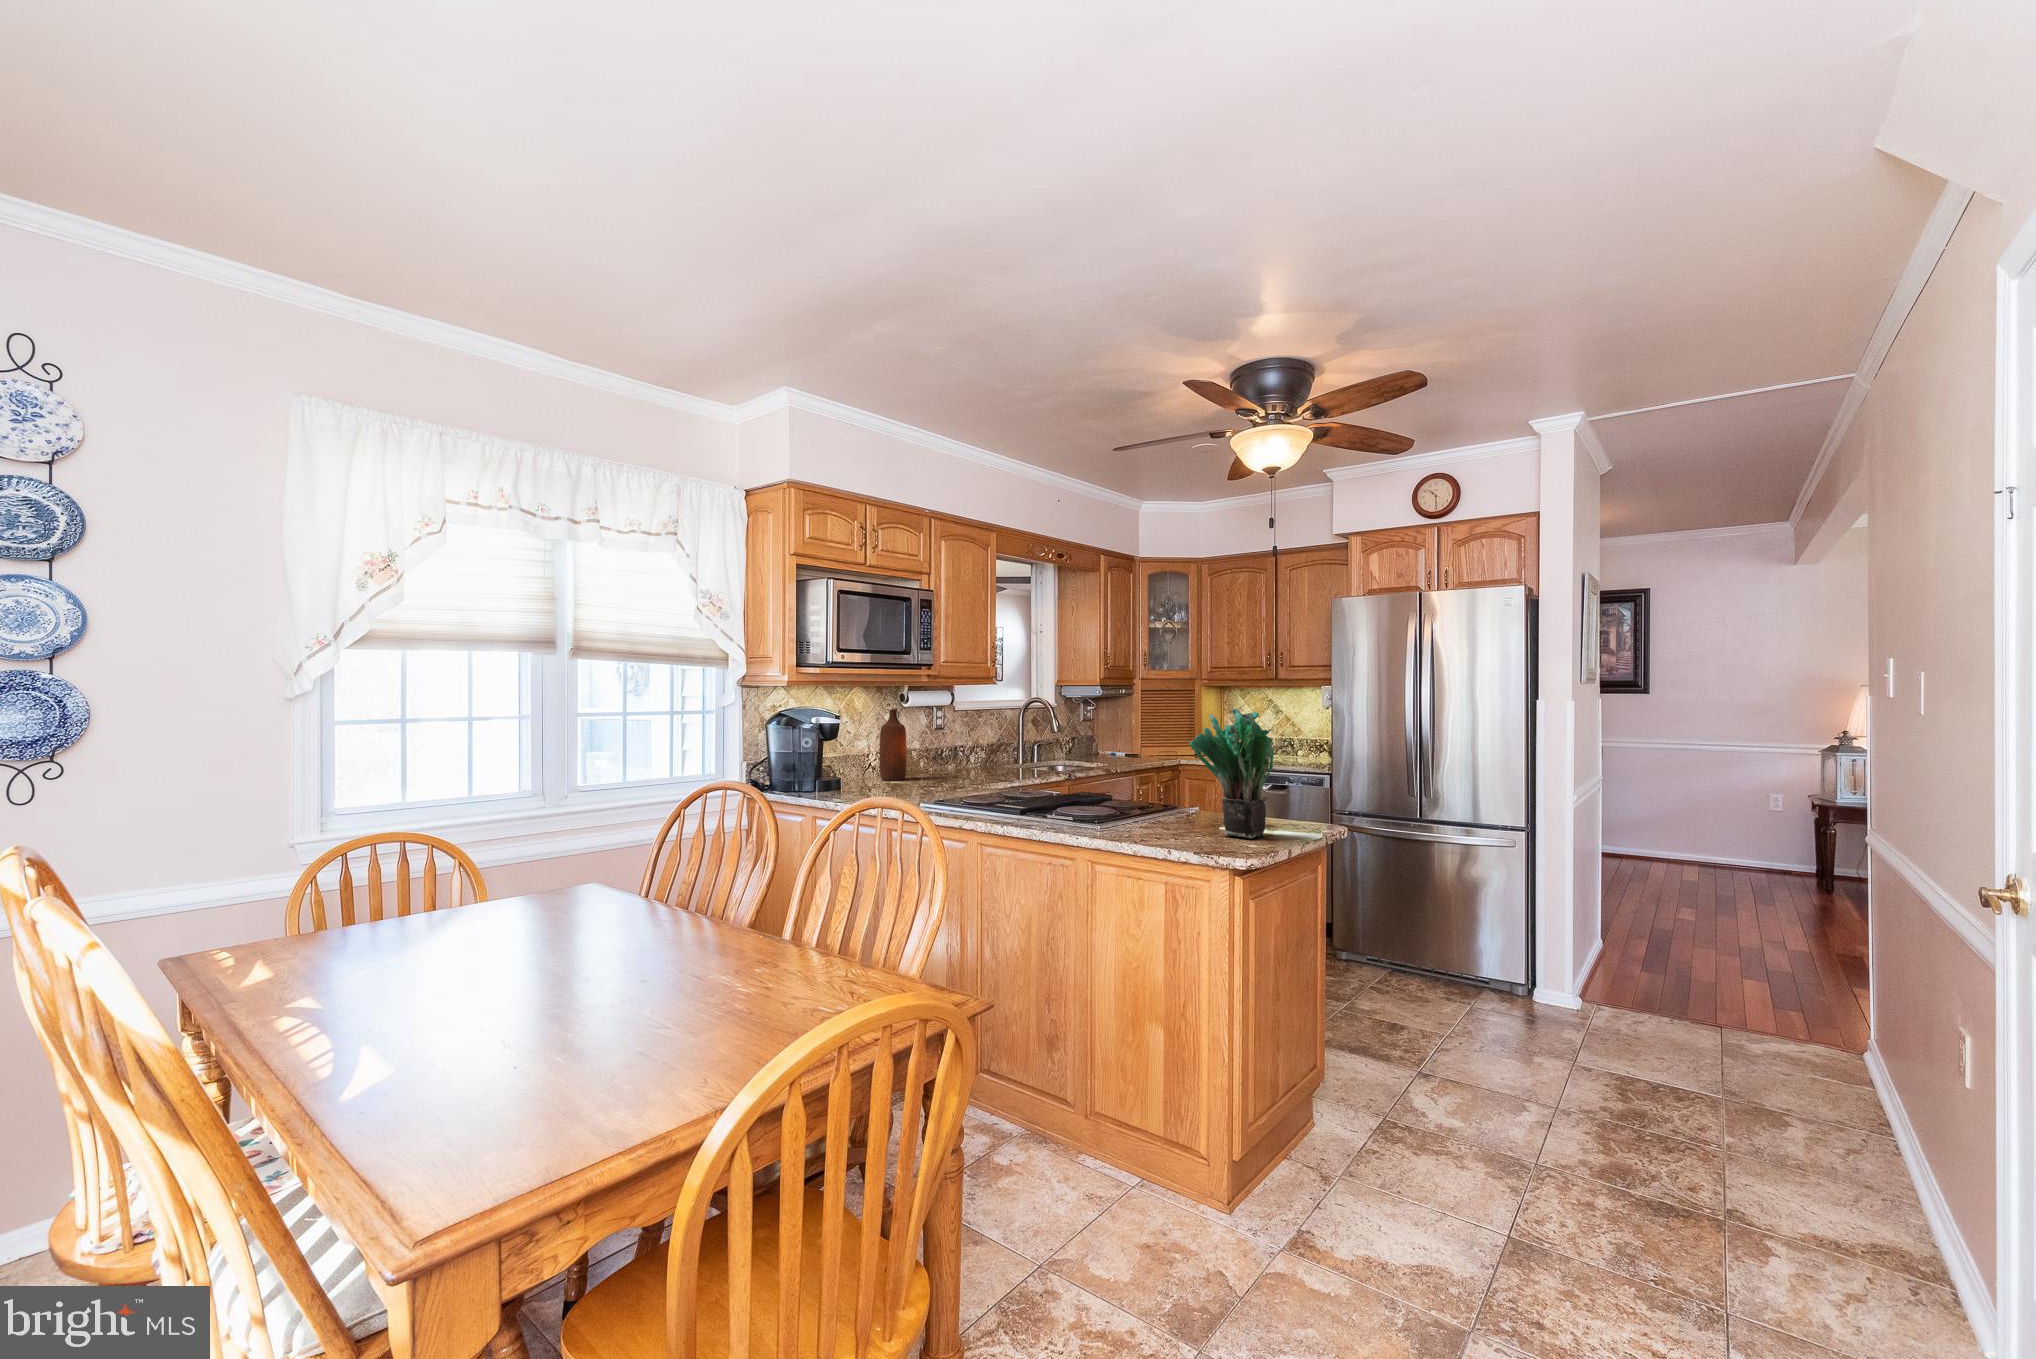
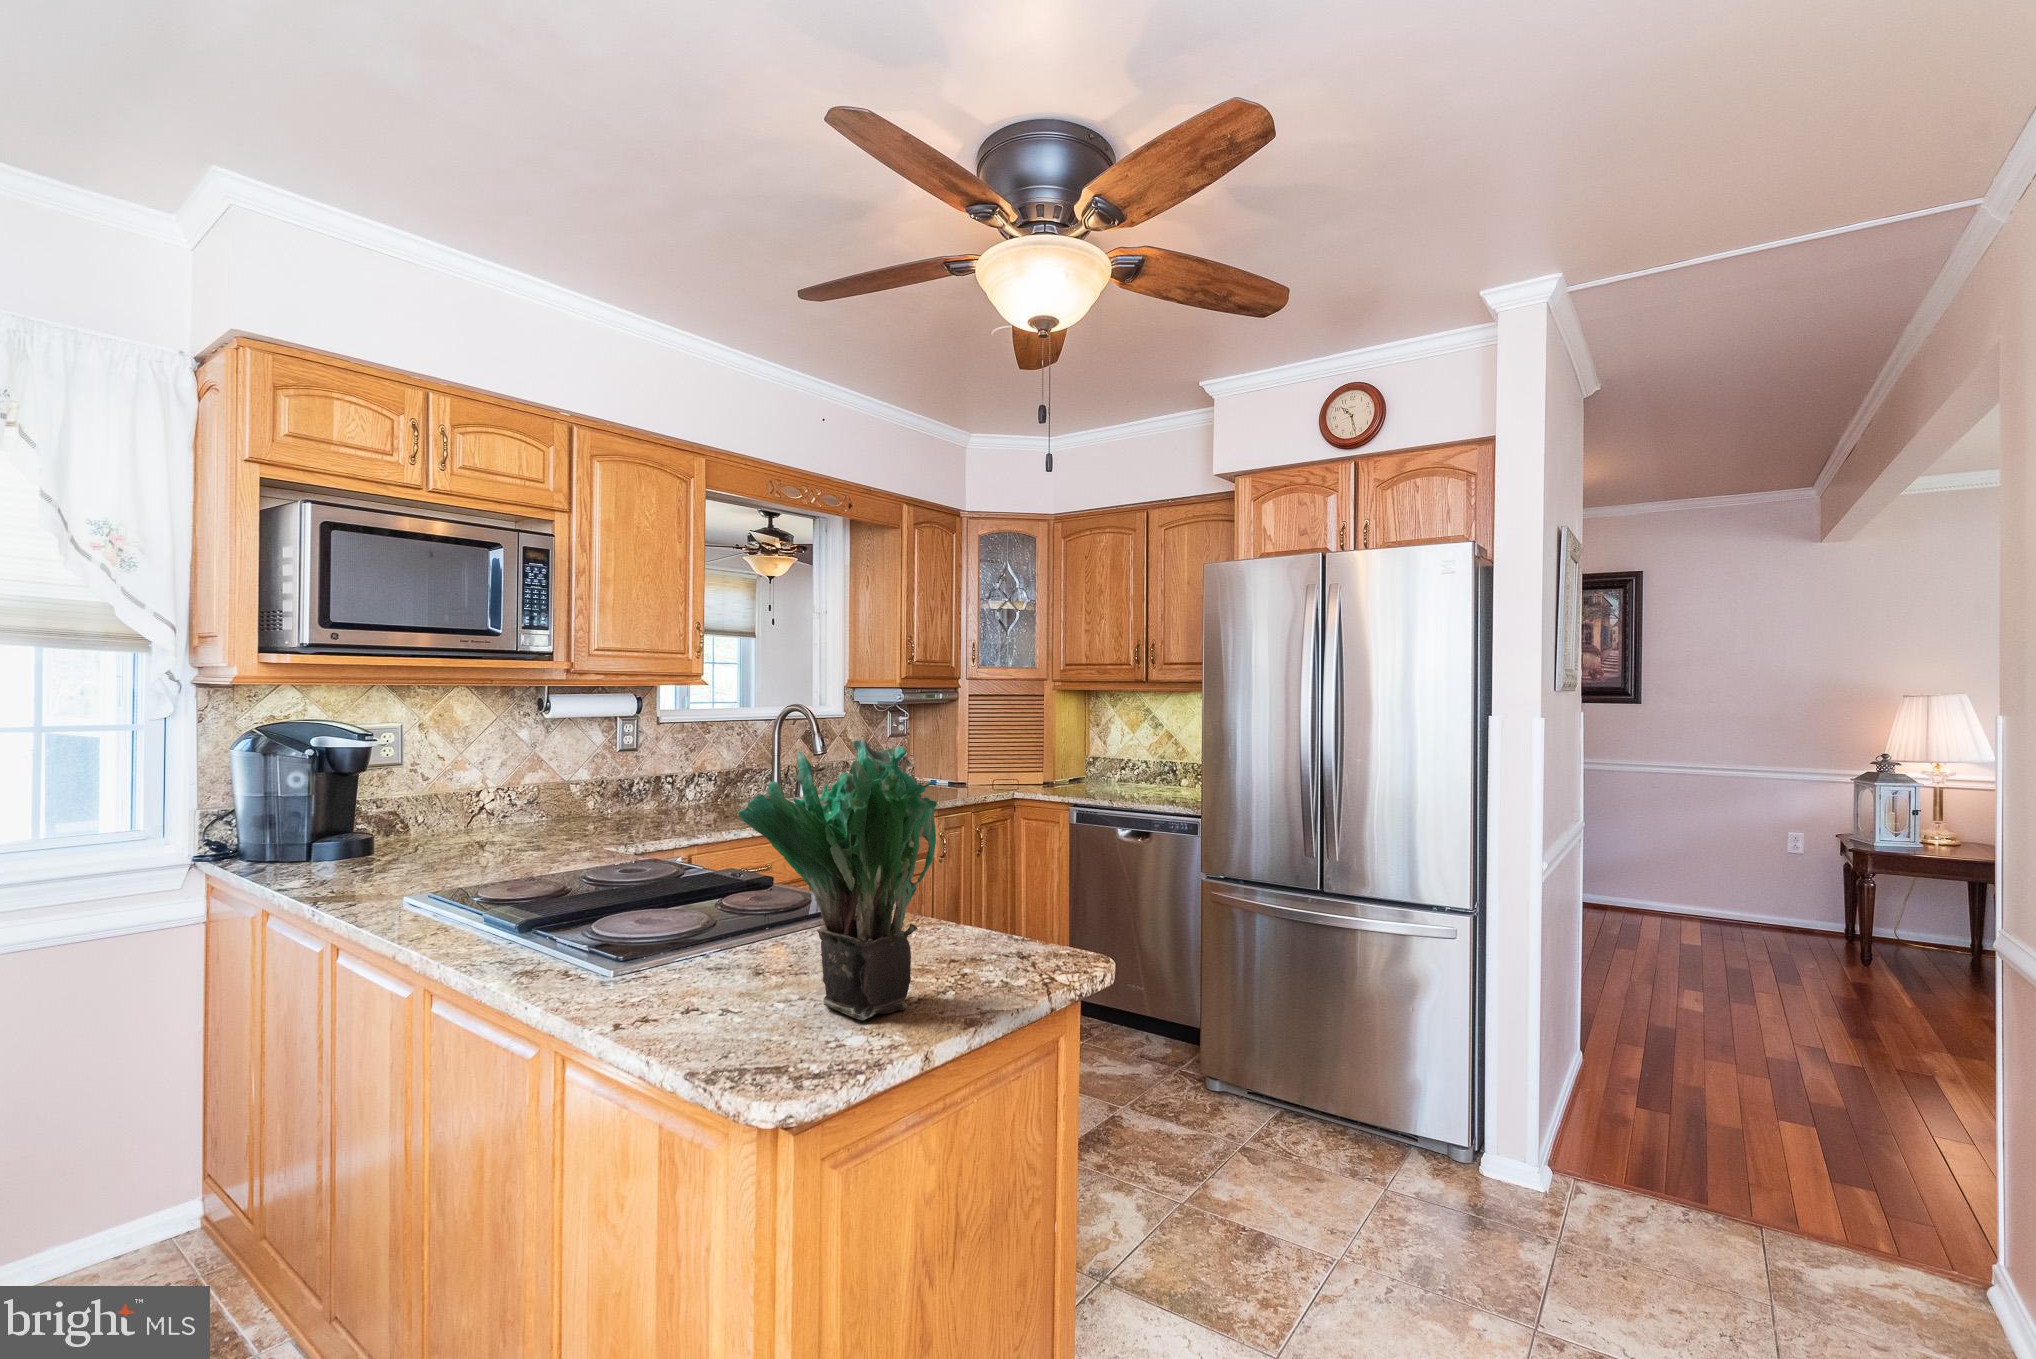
bottle: present [880,709,907,781] -> none [499,722,546,833]

